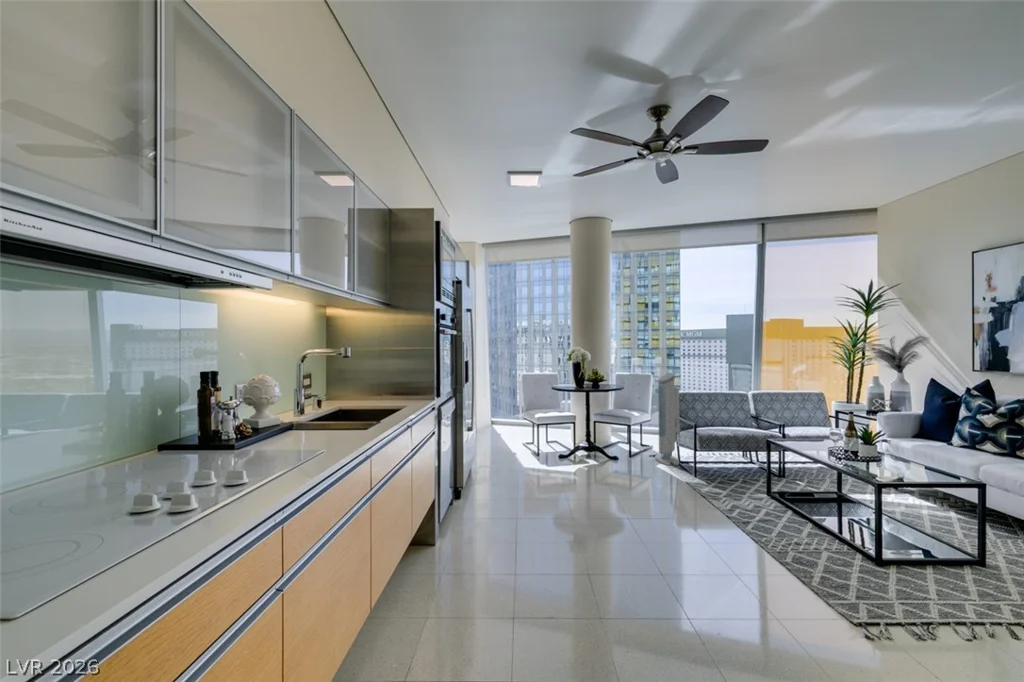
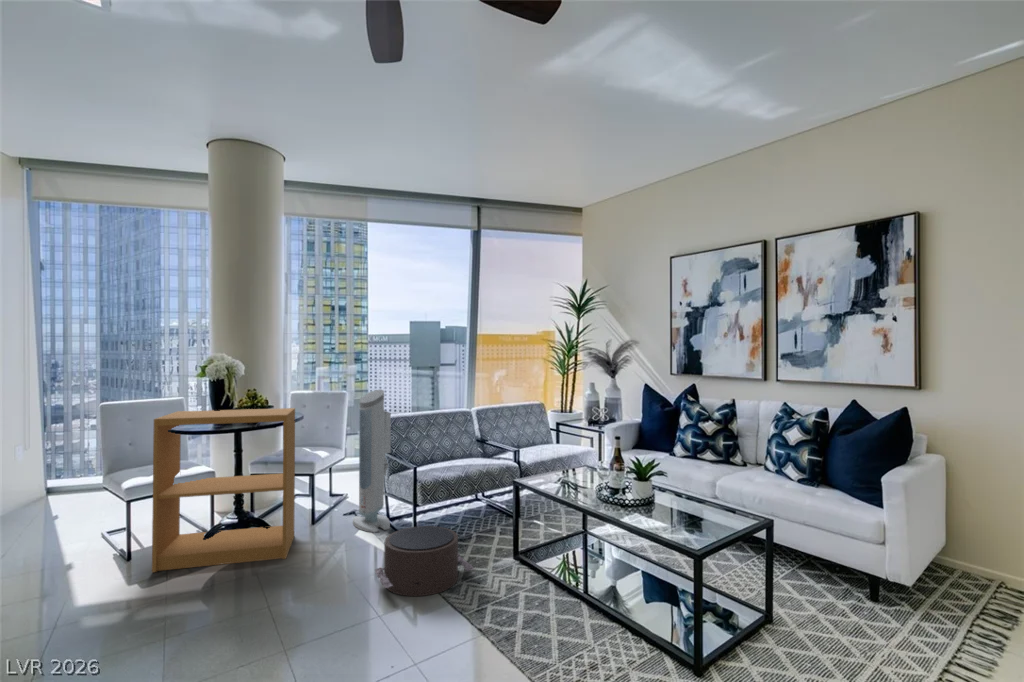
bookshelf: none [548,380,619,468] -> present [152,408,295,572]
pouf: none [662,461,728,501] -> present [375,526,474,596]

